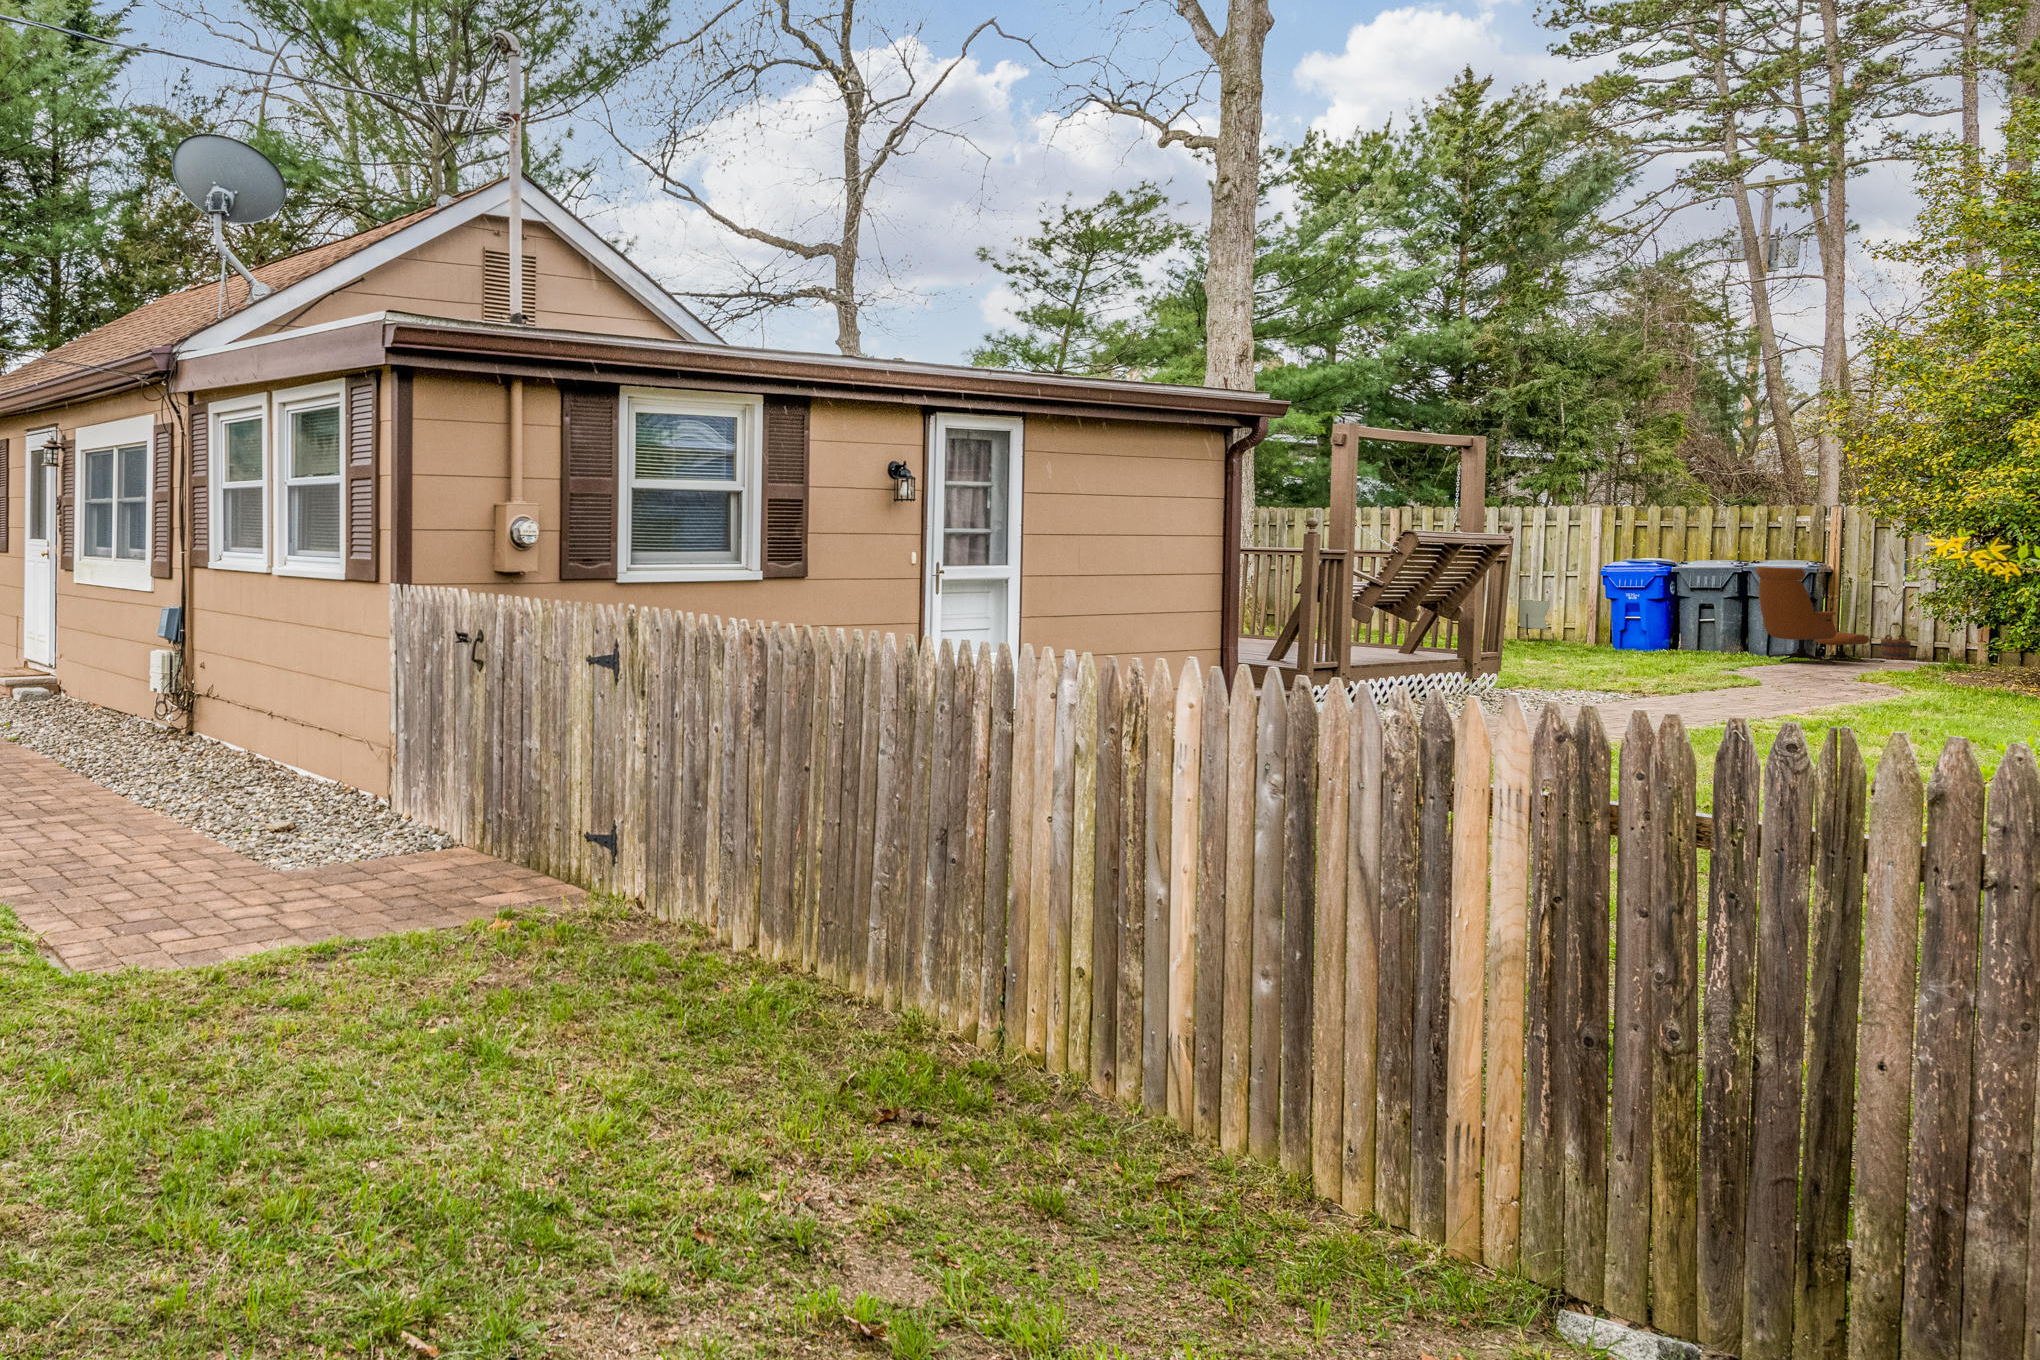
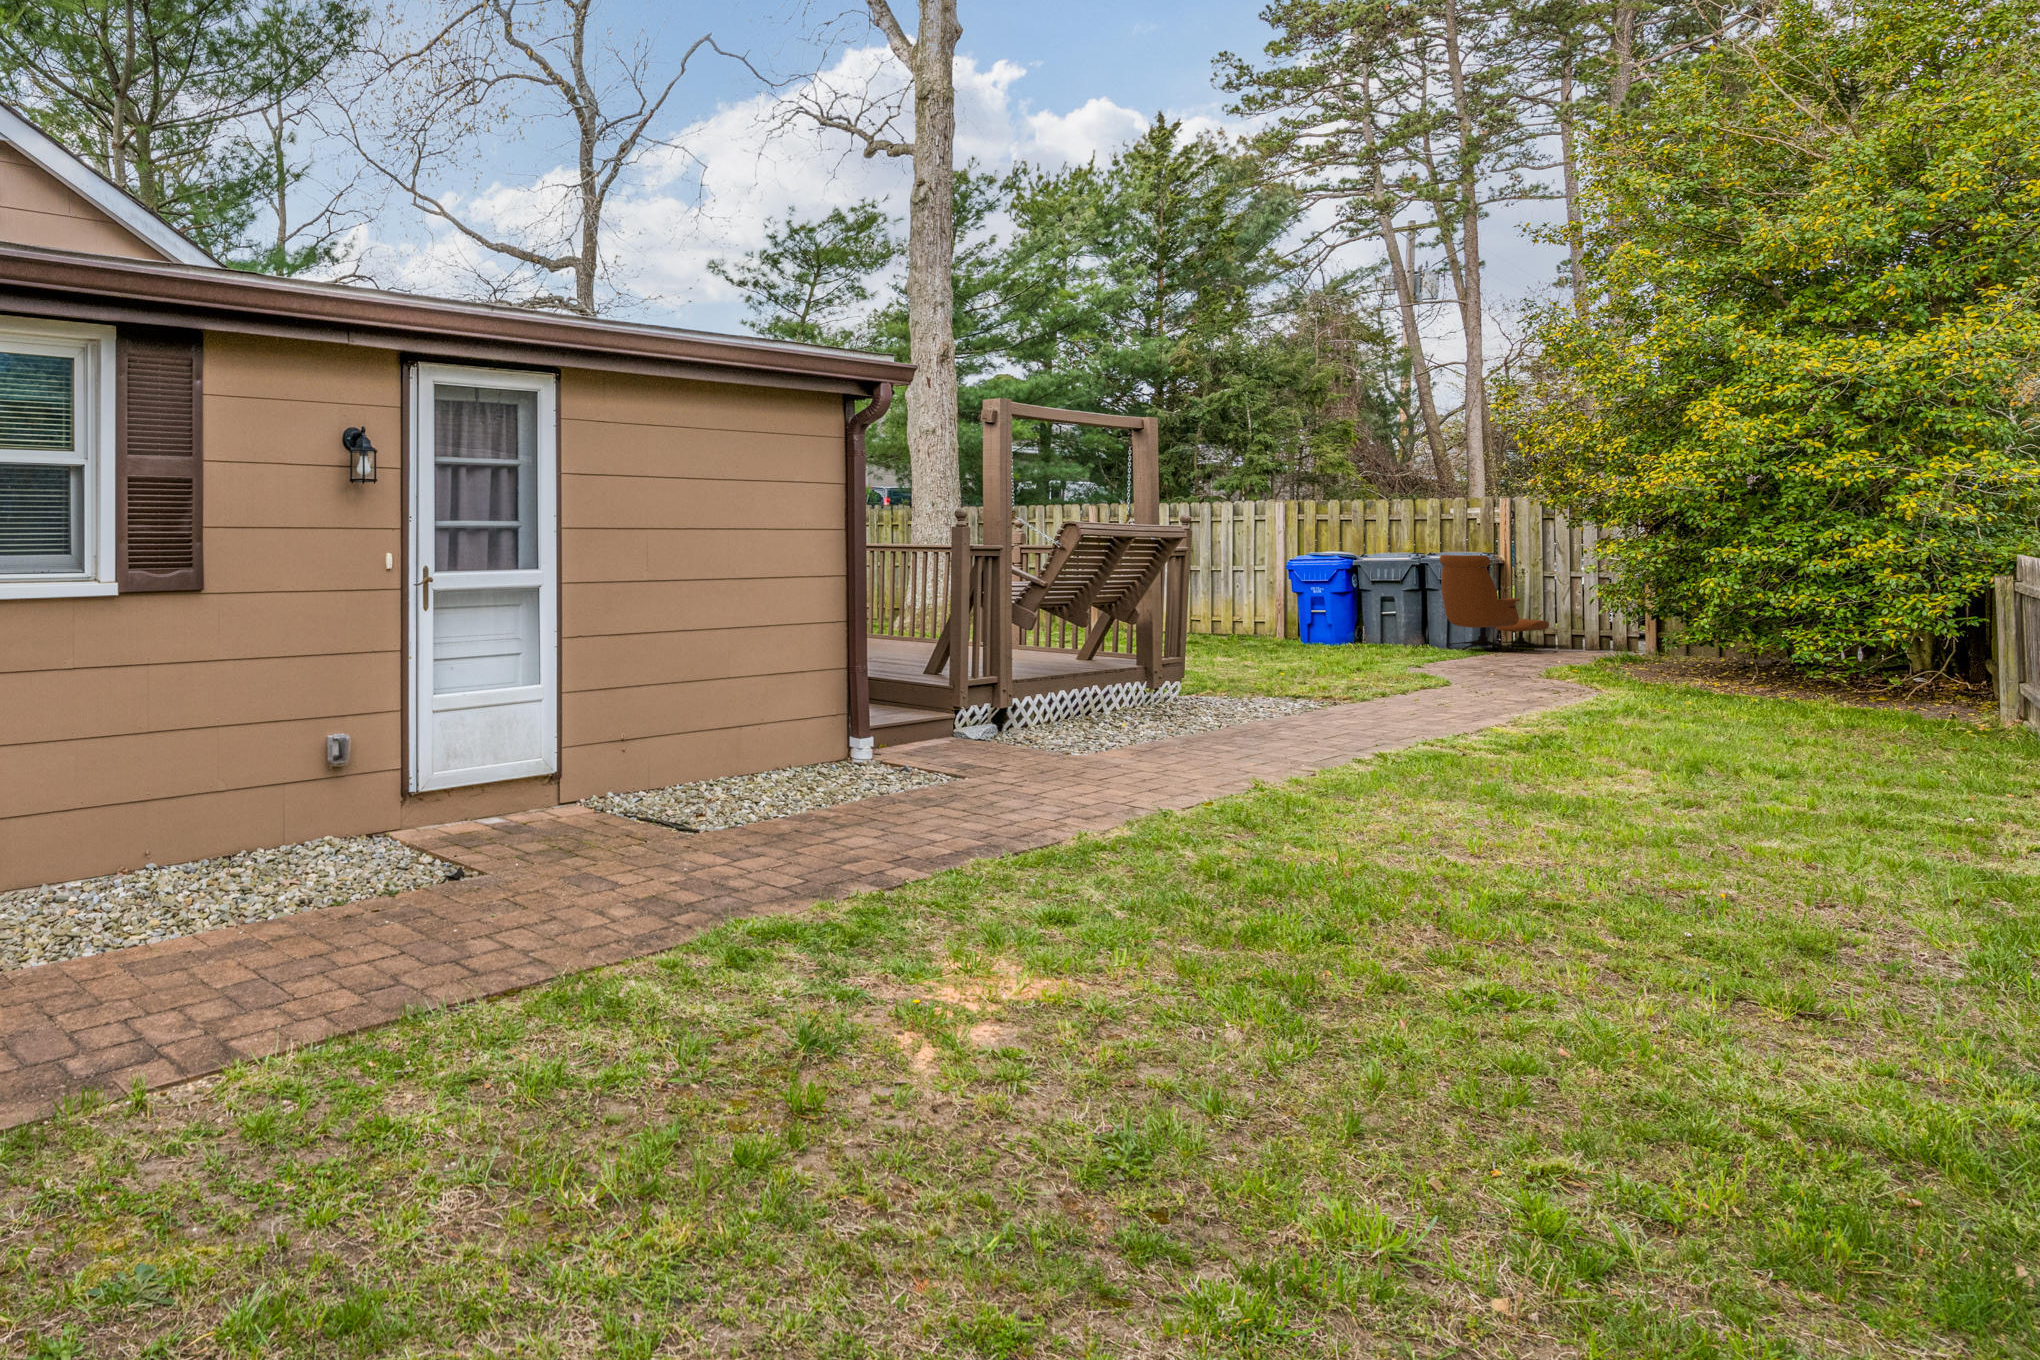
planter: present [1520,599,1554,641] -> none [1205,593,1237,632]
wooden bucket: present [1881,623,1911,659] -> none [1558,607,1589,644]

